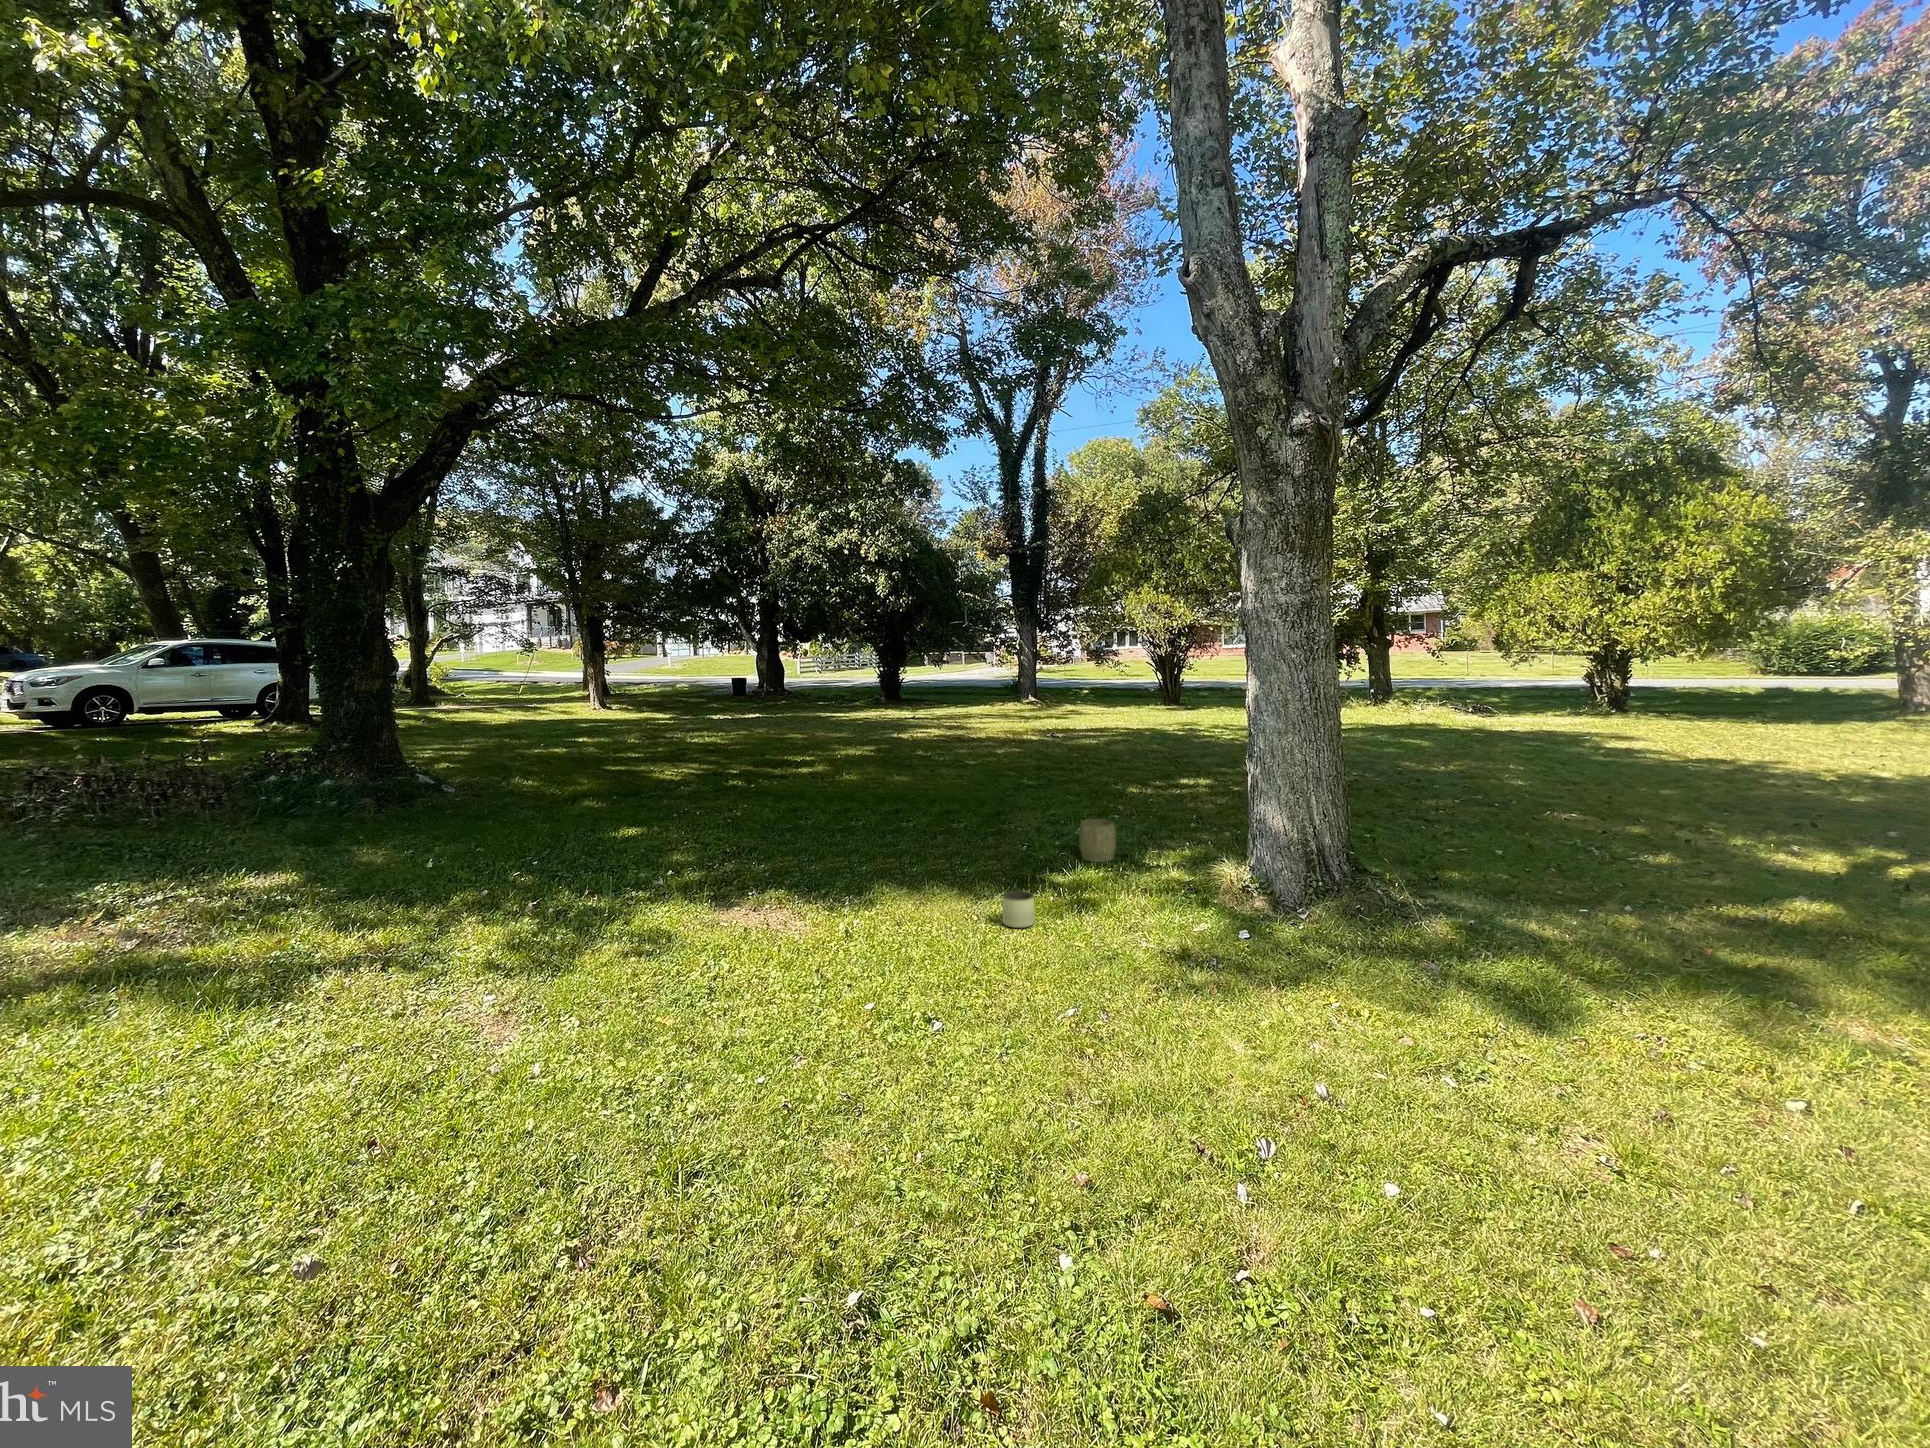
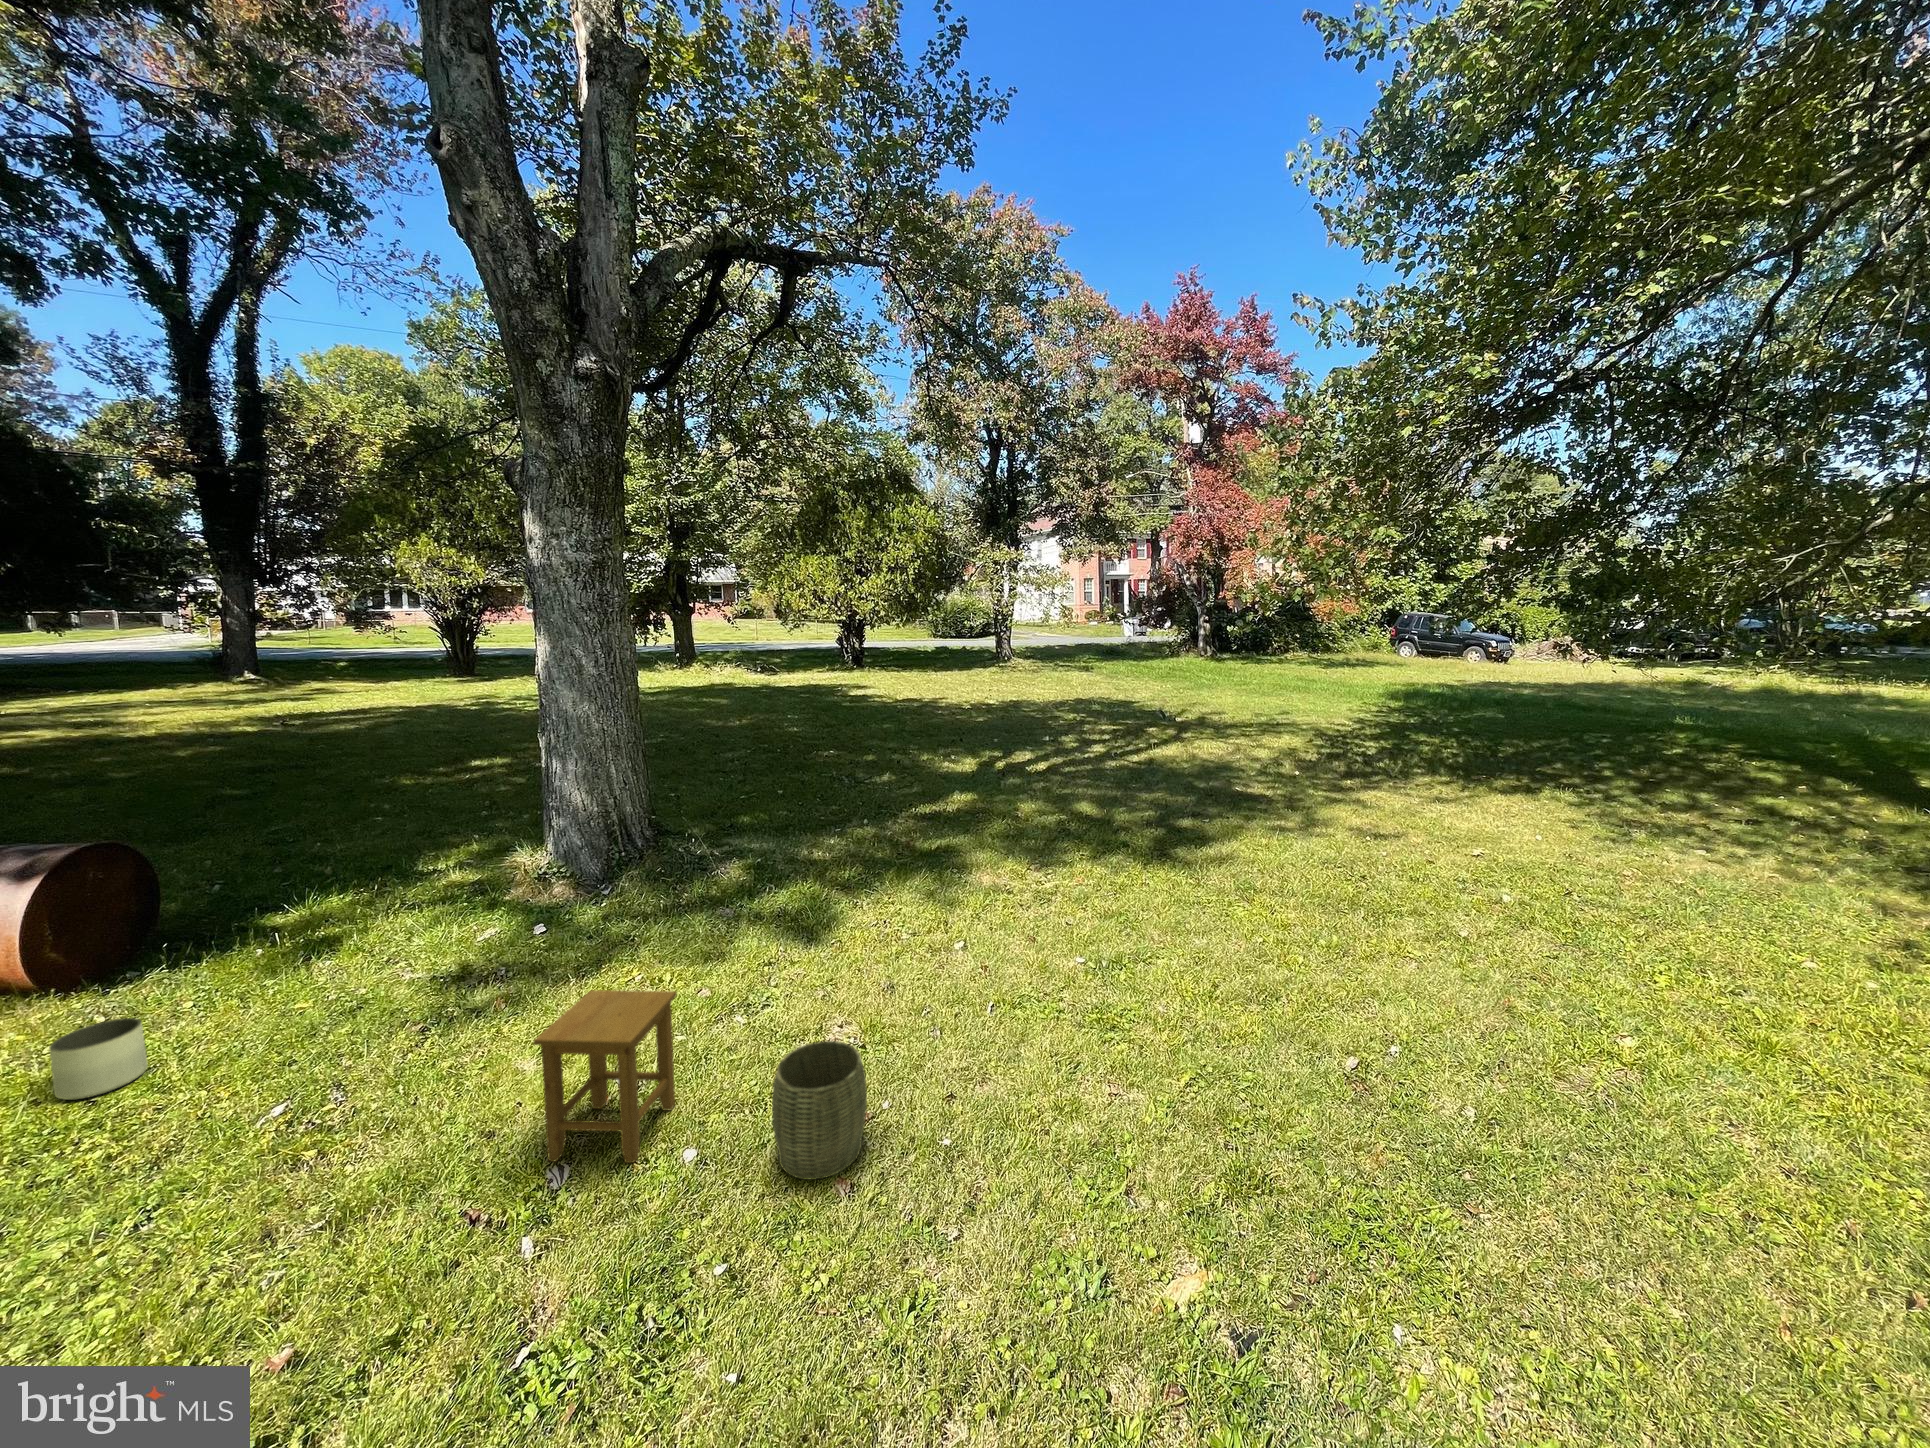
woven basket: present [1079,819,1116,862] -> present [772,1041,867,1180]
stool: none [1232,940,1330,1065] -> present [533,990,677,1163]

